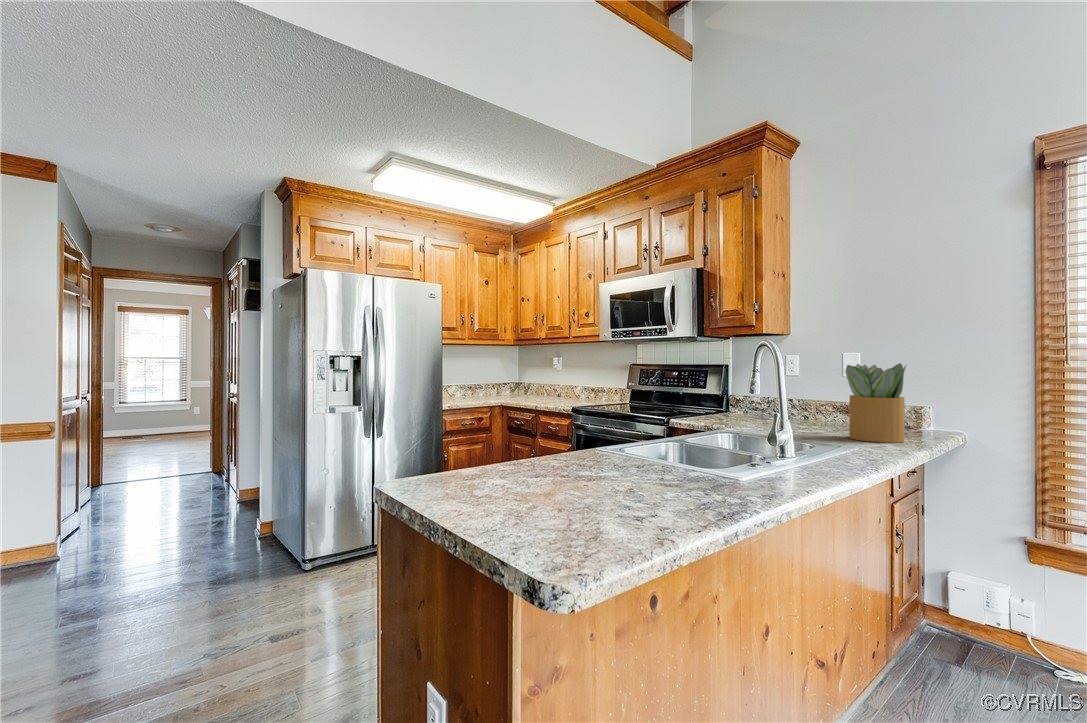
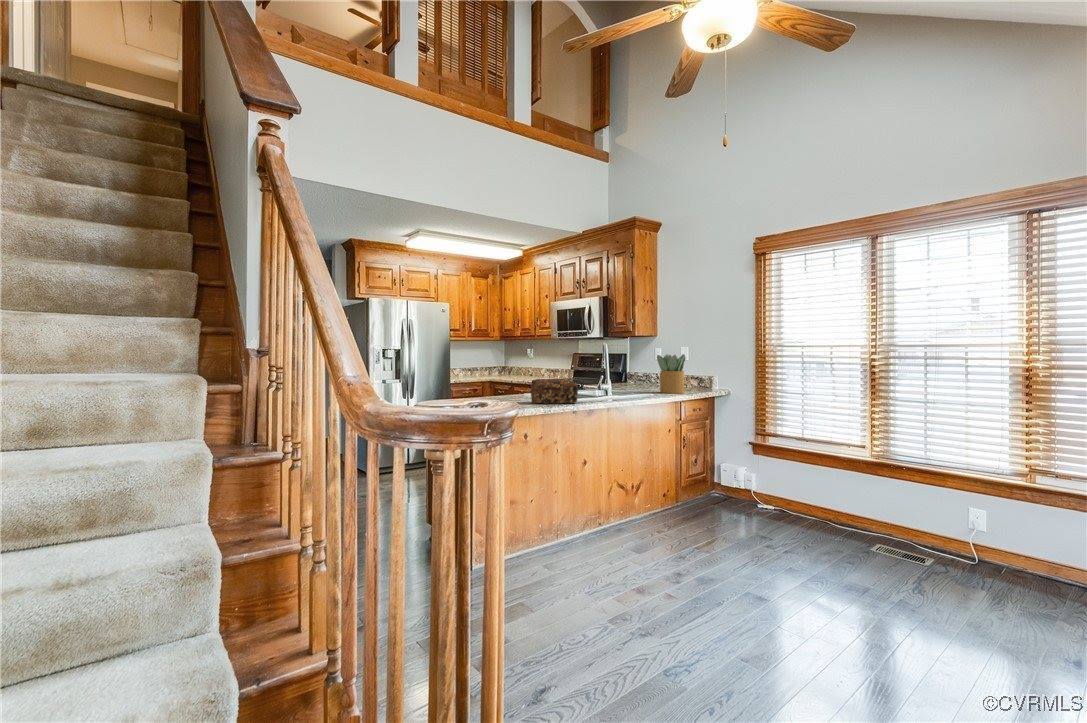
bread loaf: none [636,425,772,495] -> present [531,379,578,404]

